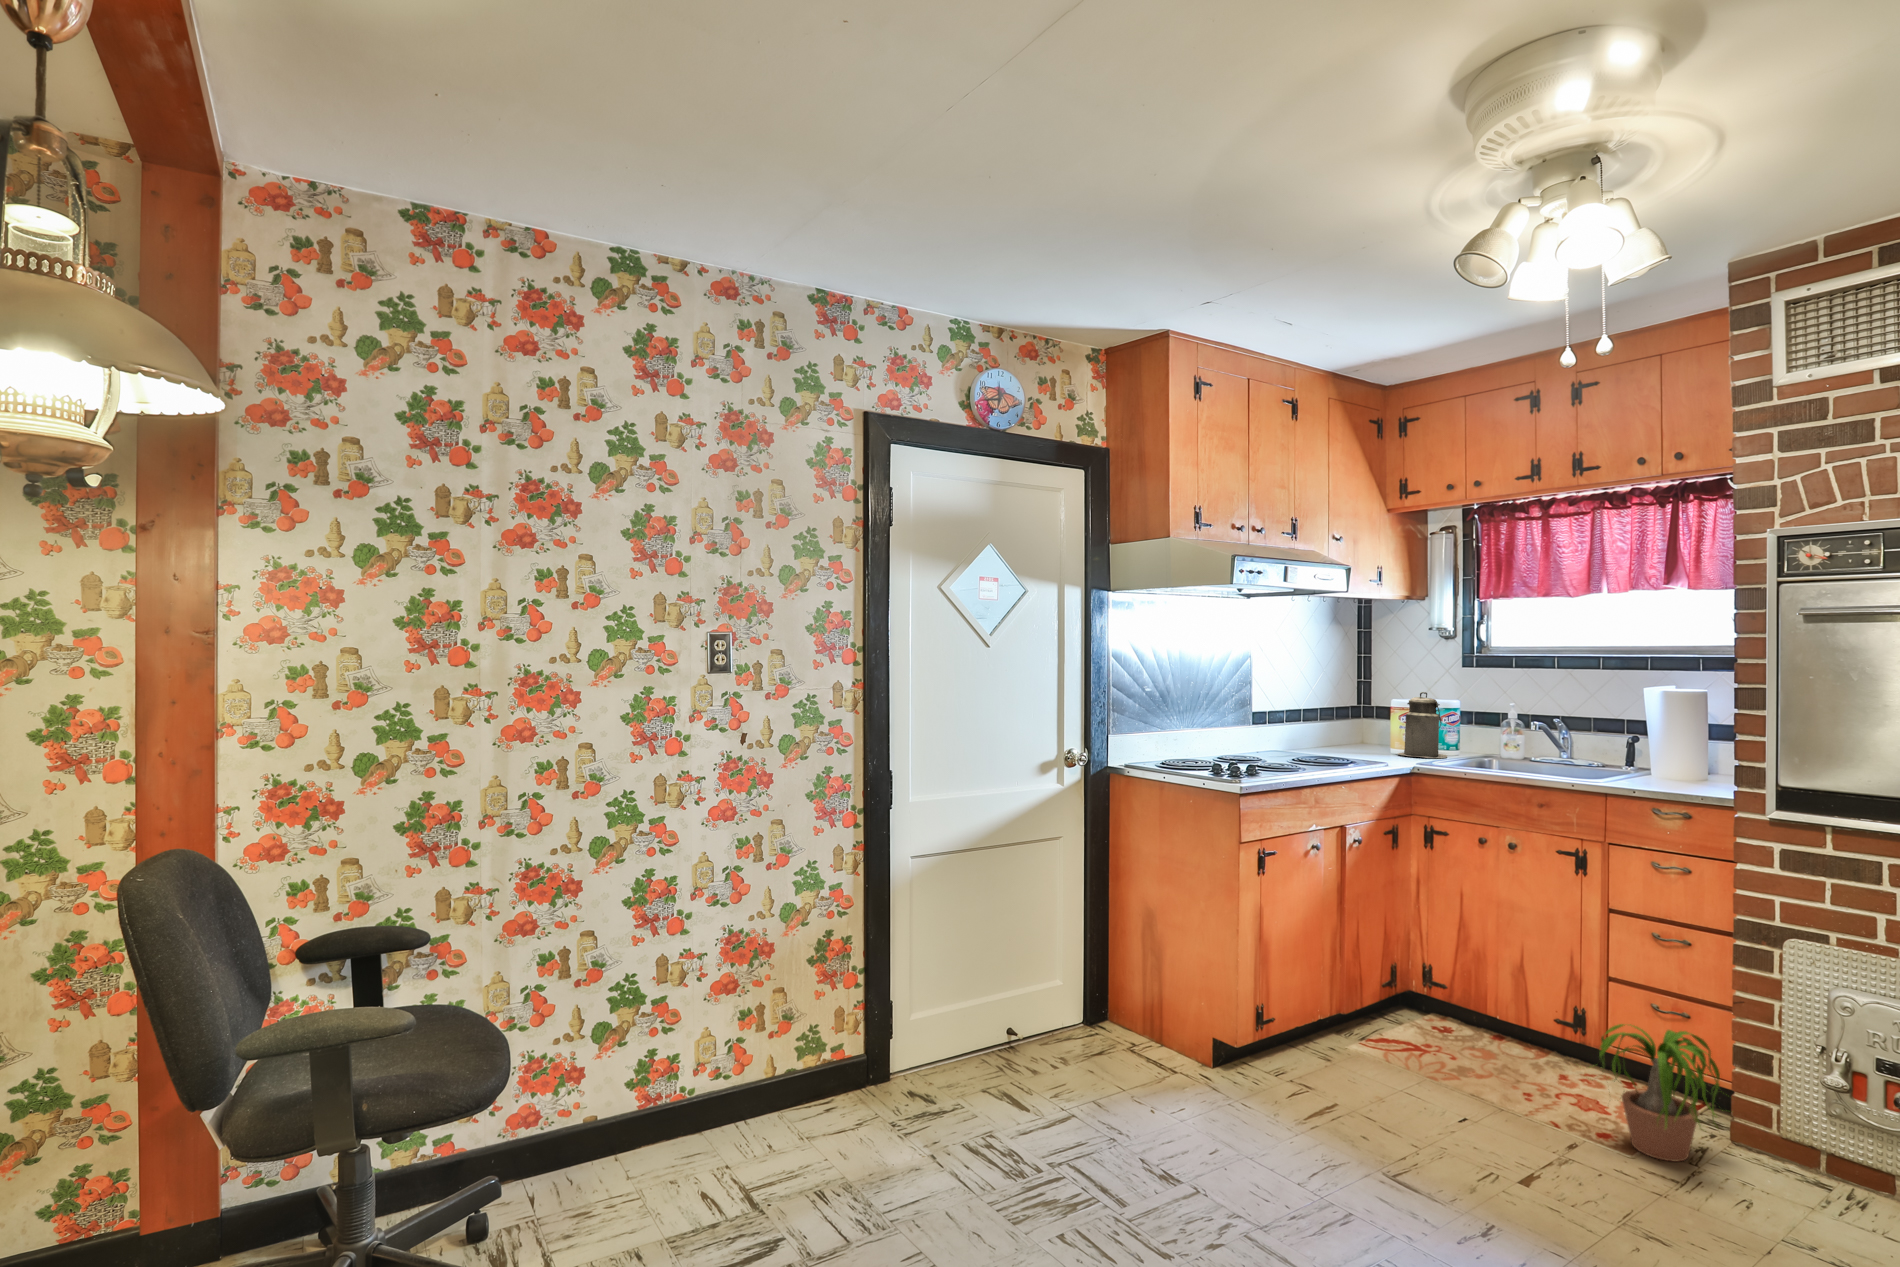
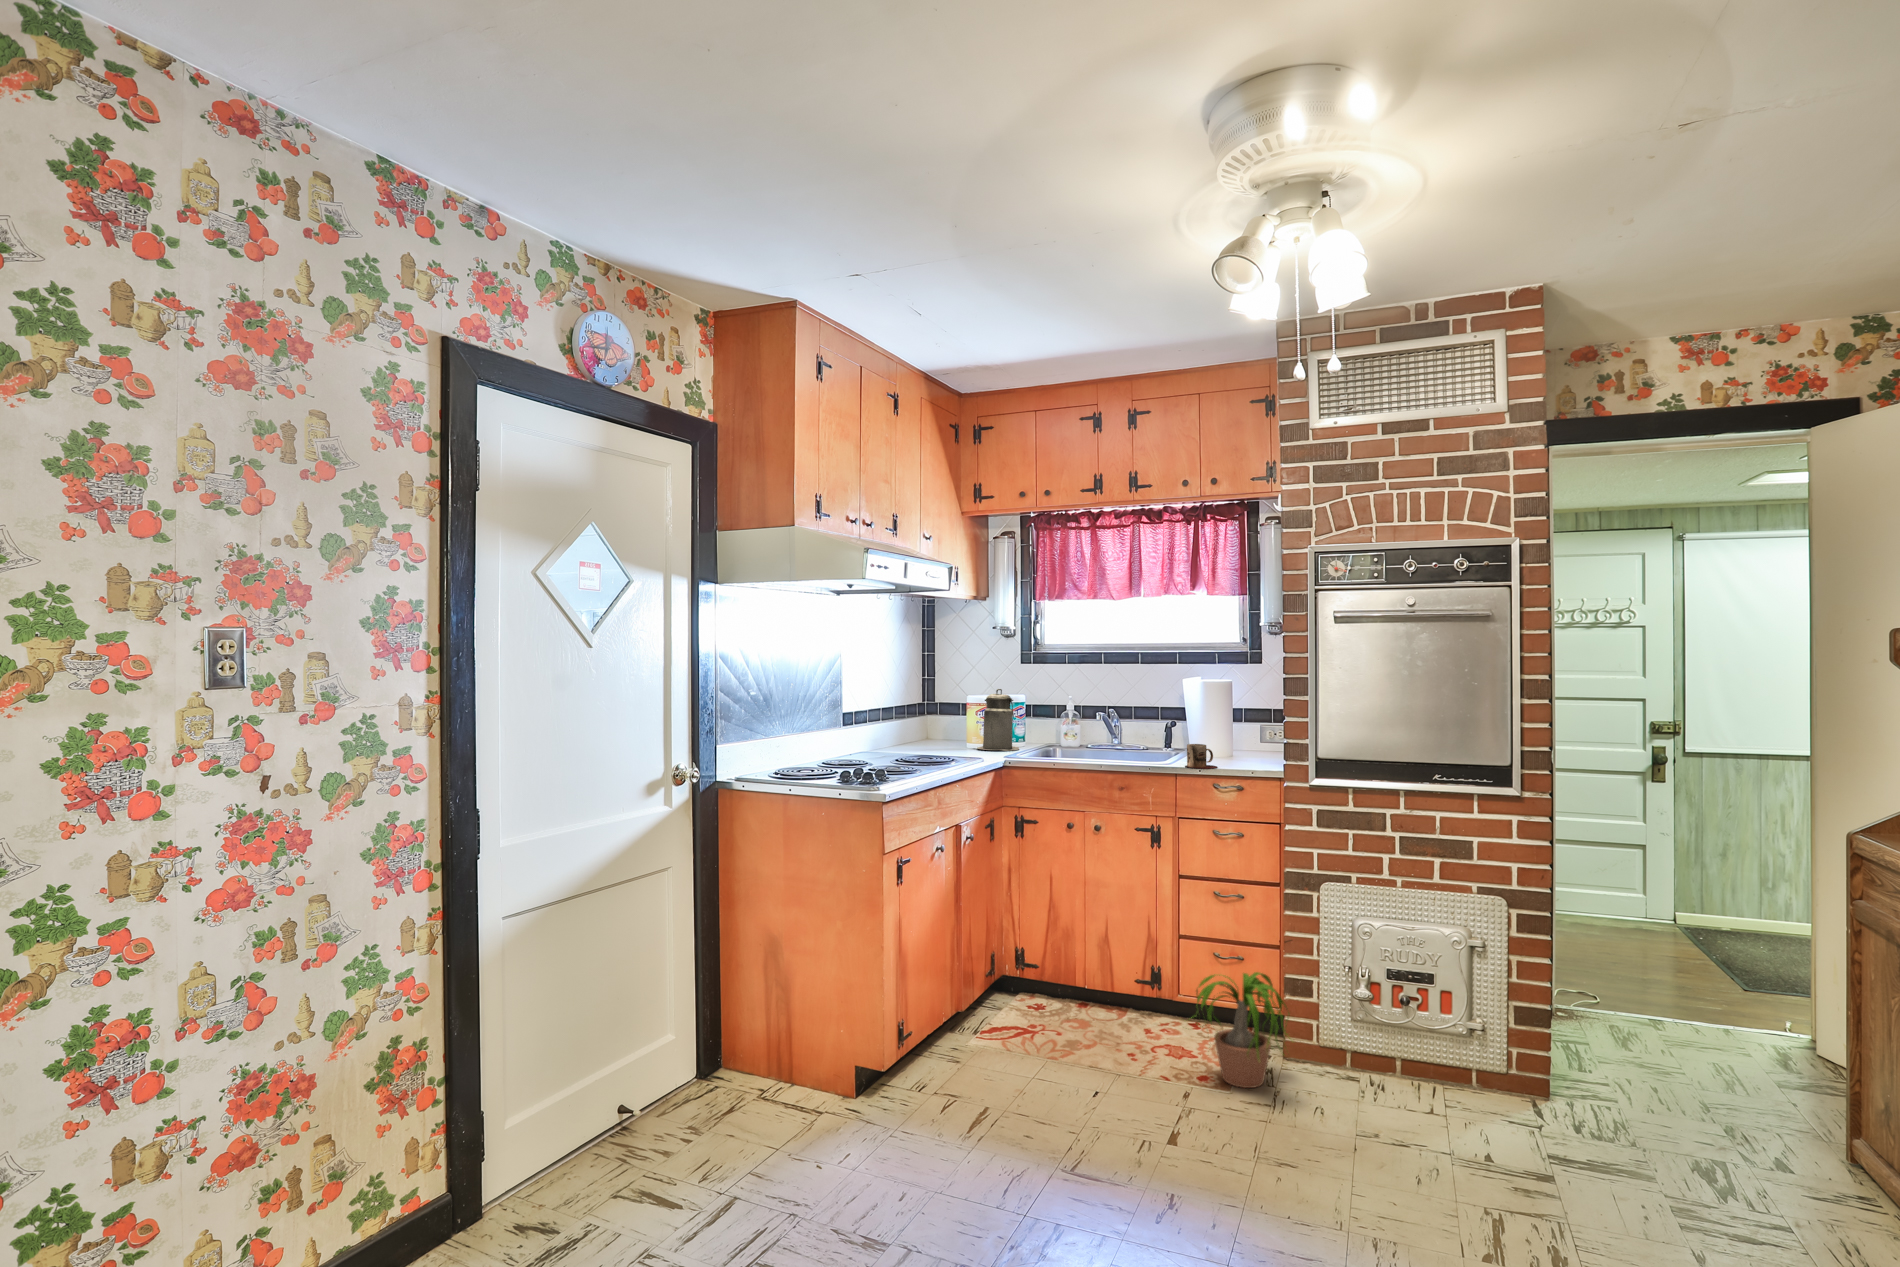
mug: none [1625,763,1669,792] -> present [1185,744,1217,769]

